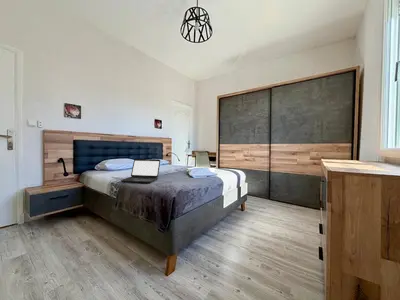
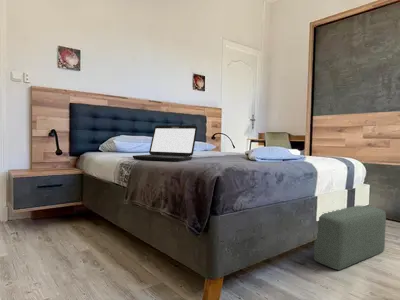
pouf: none [223,194,254,231] -> present [314,206,386,270]

